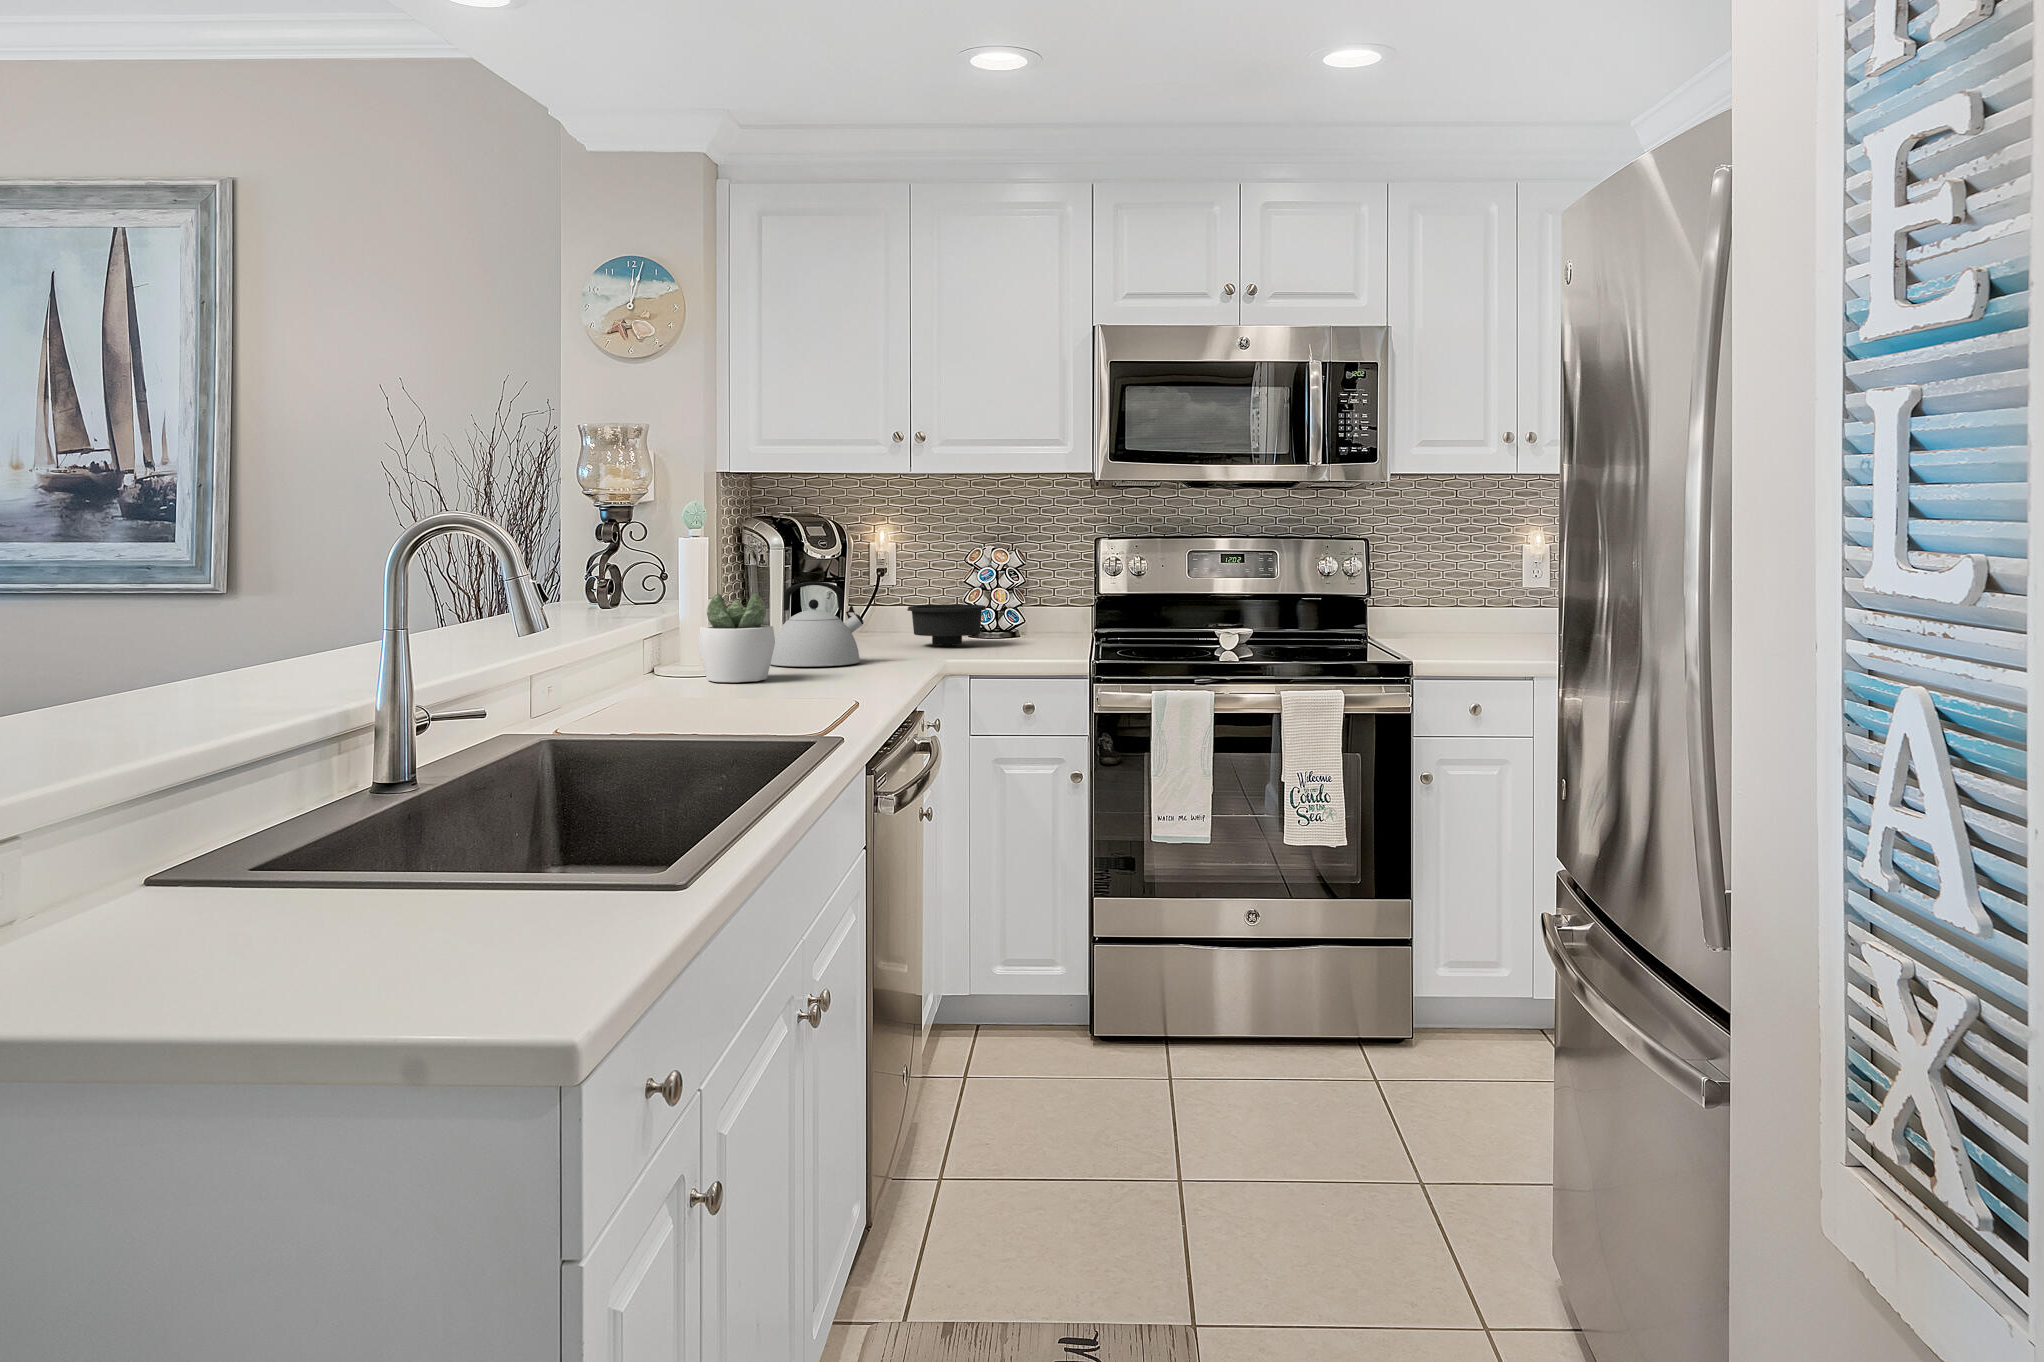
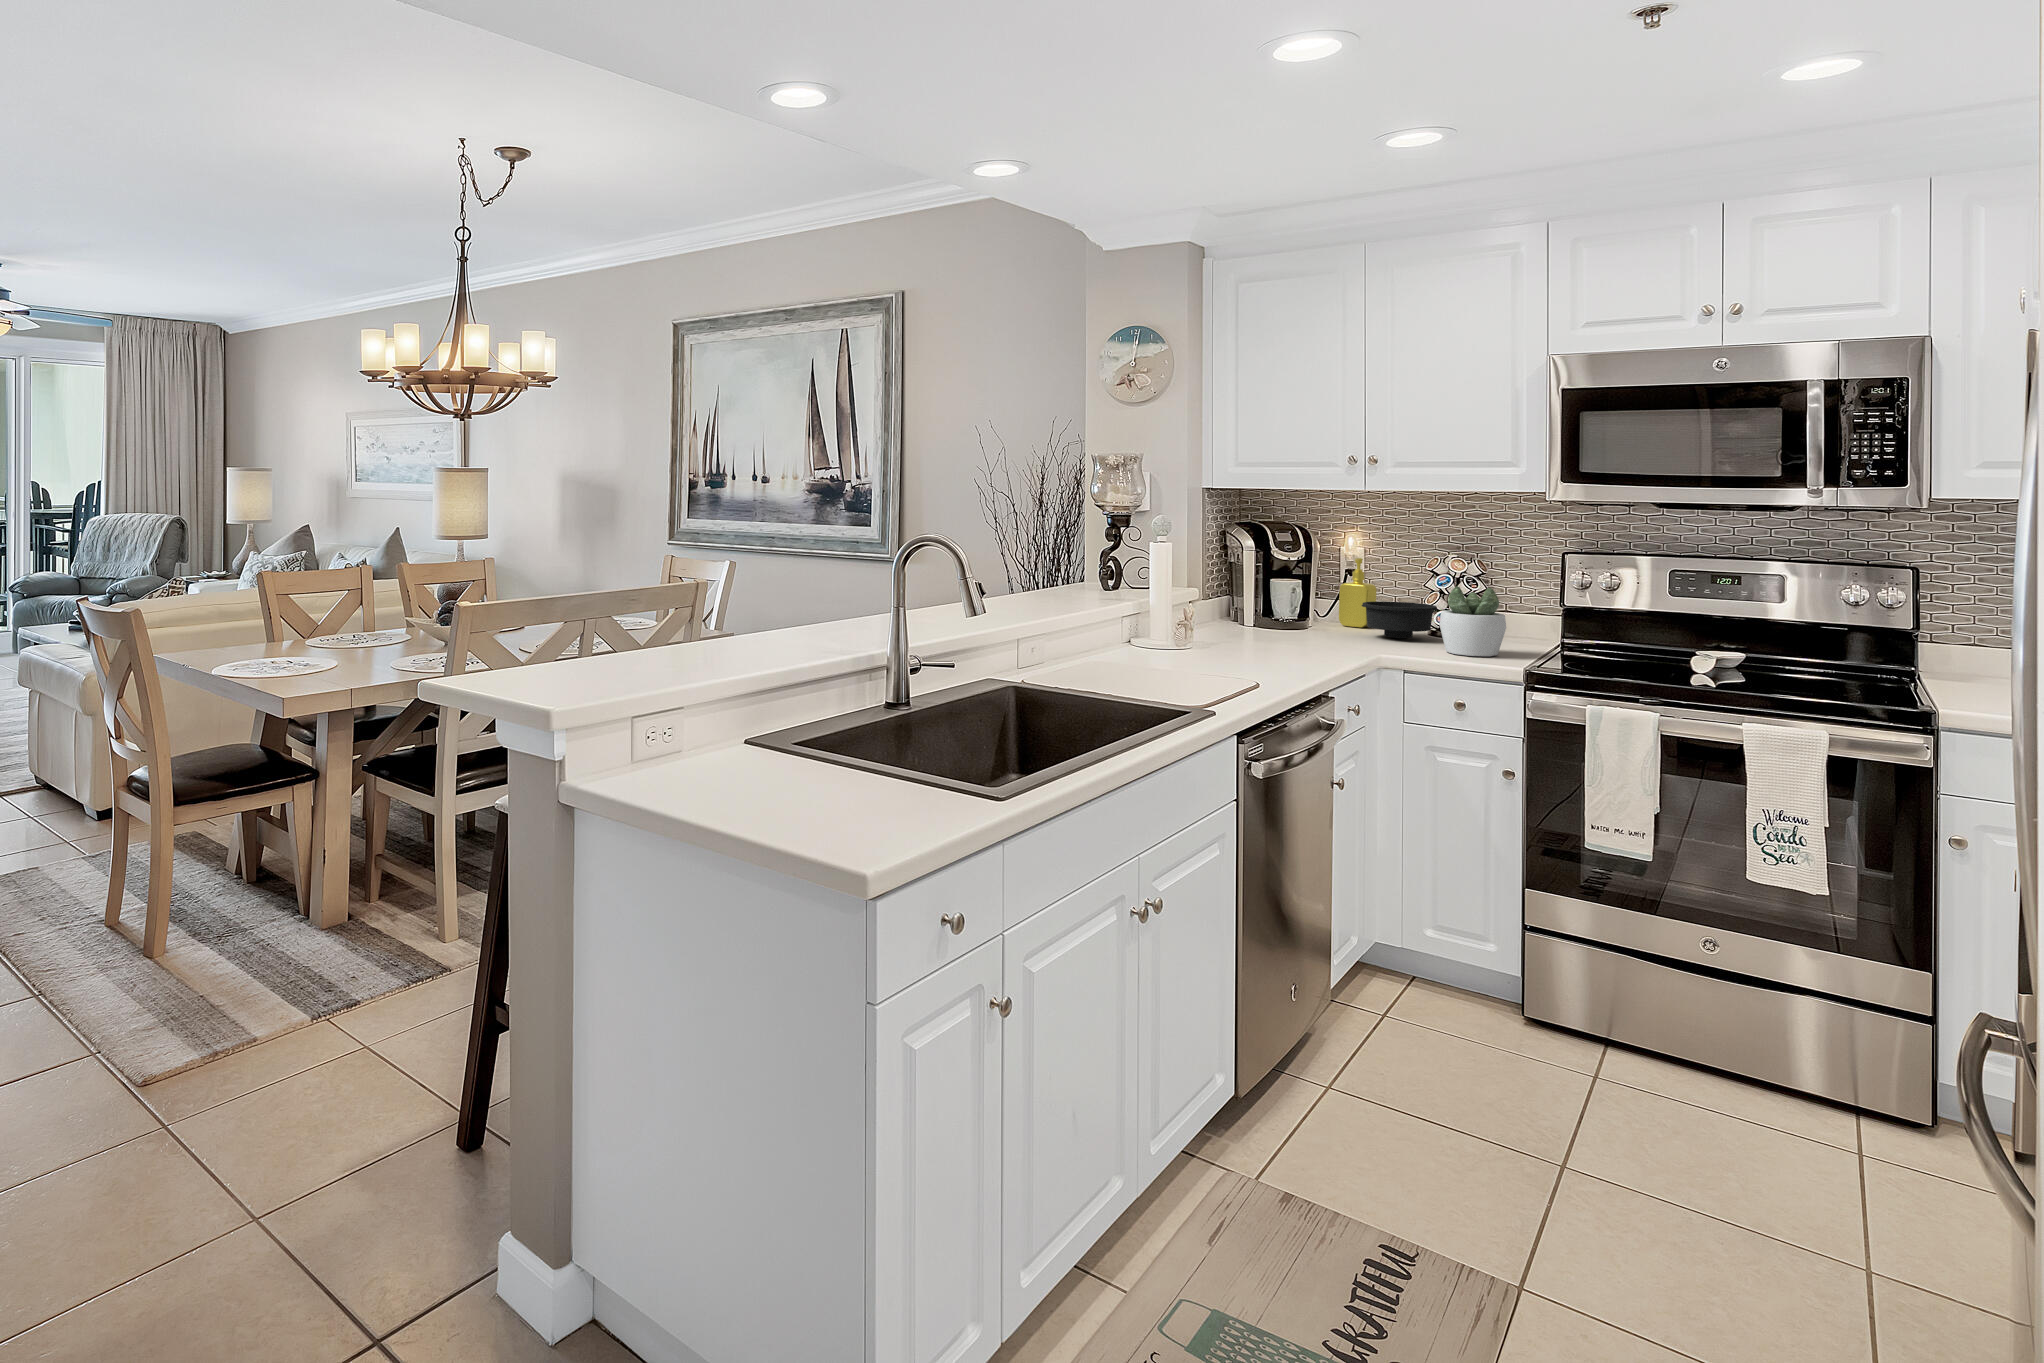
soap dispenser: none [871,557,911,639] -> present [1339,558,1376,627]
kettle: present [770,582,864,667] -> none [1216,580,1299,651]
succulent plant: present [698,593,775,682] -> present [1439,587,1506,657]

